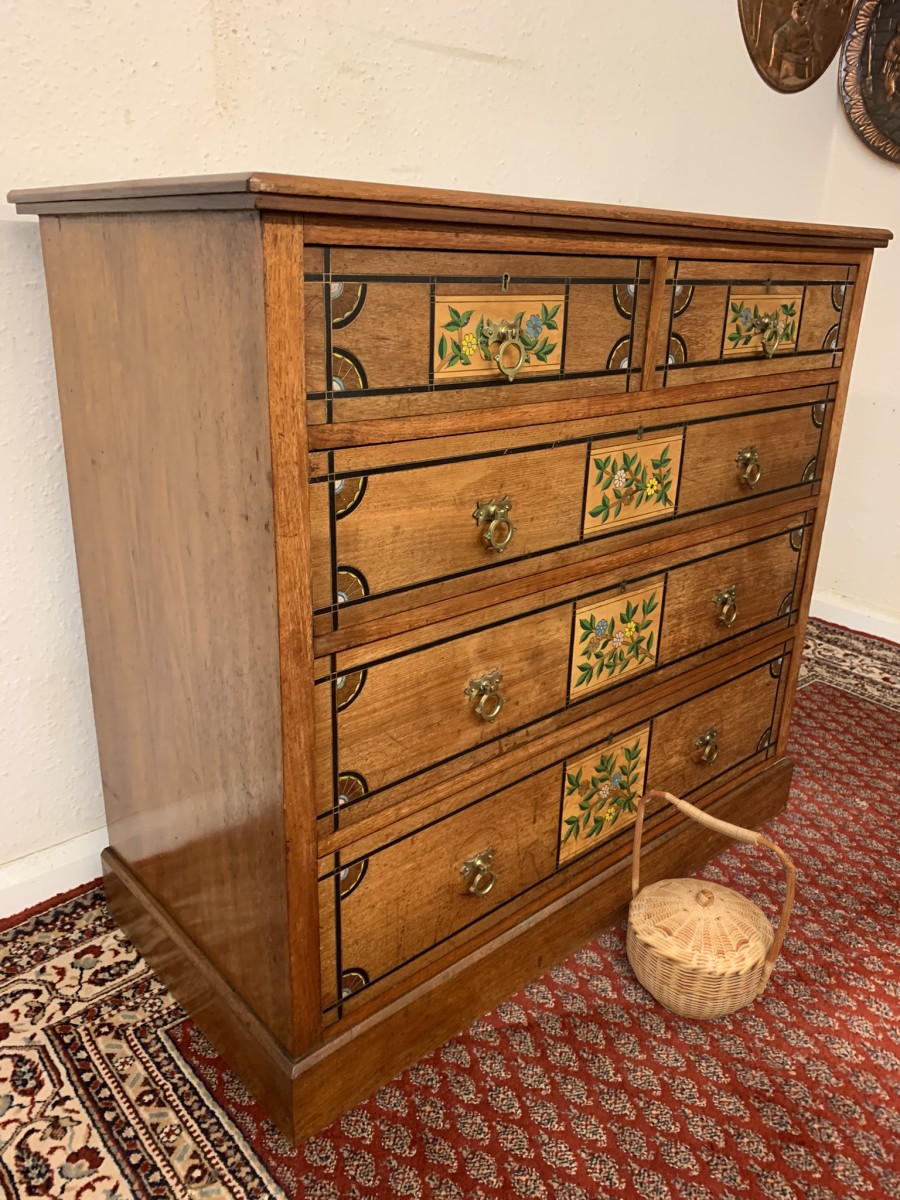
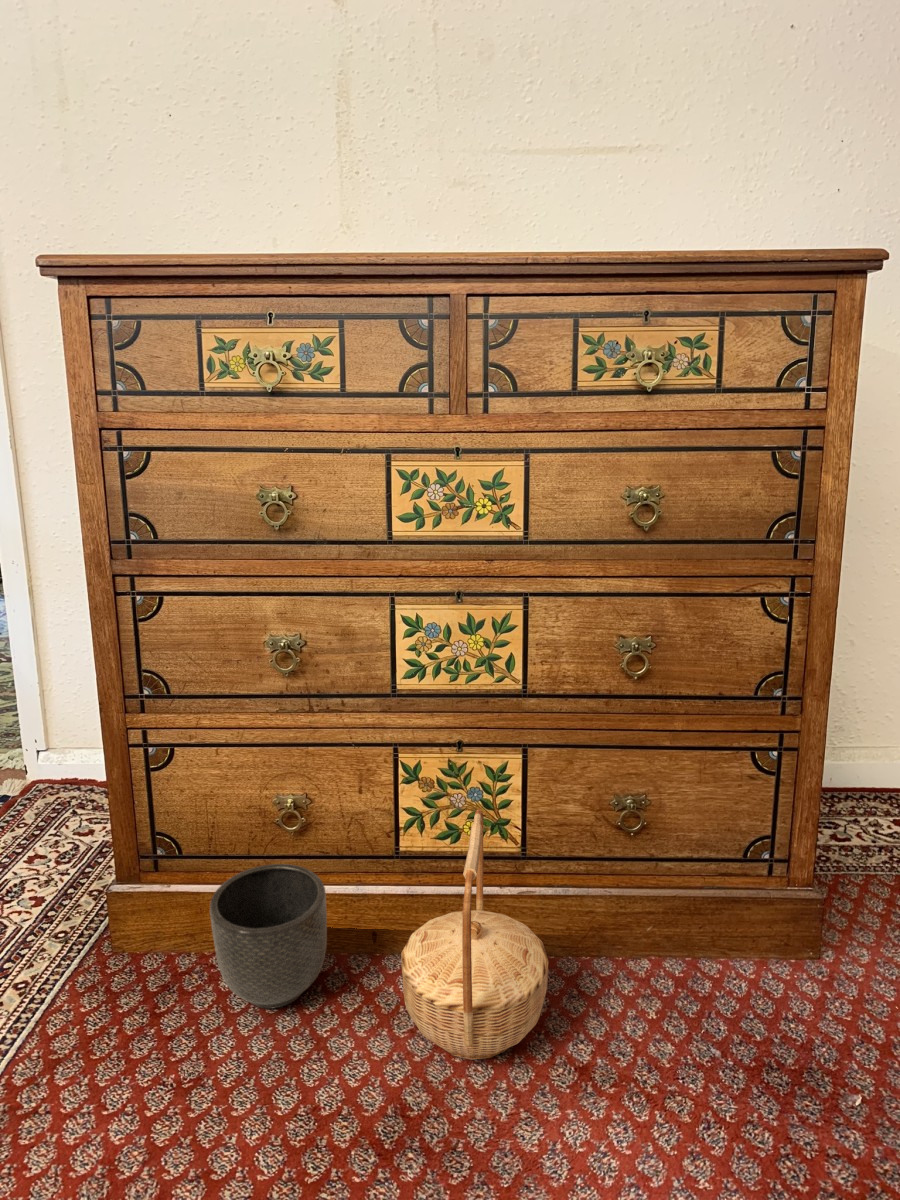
planter: none [469,934,604,1106] -> present [210,864,327,1009]

